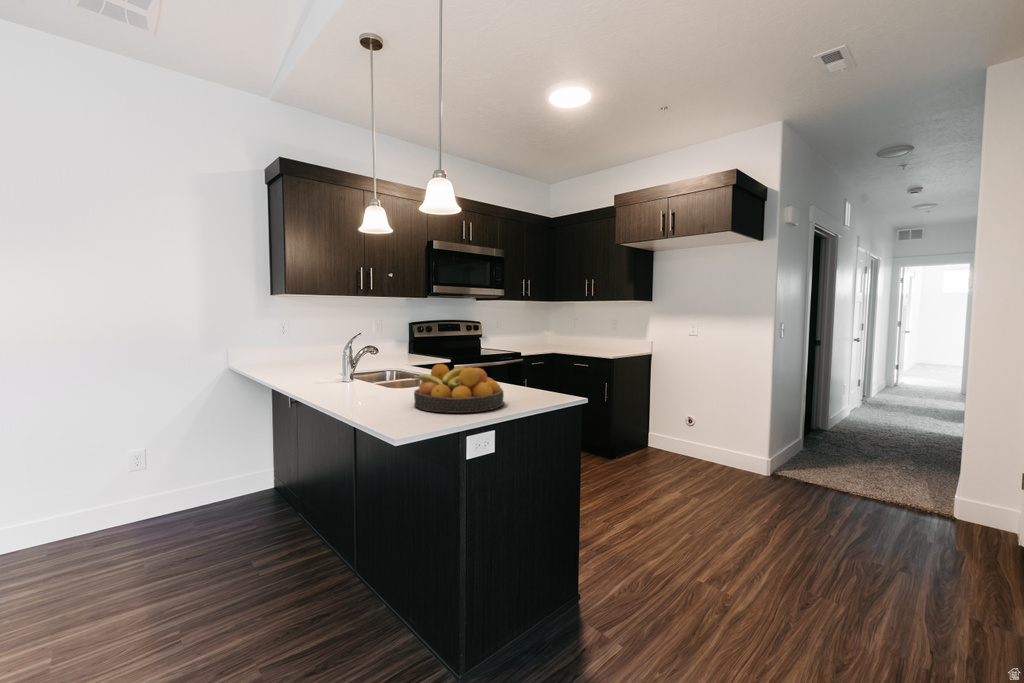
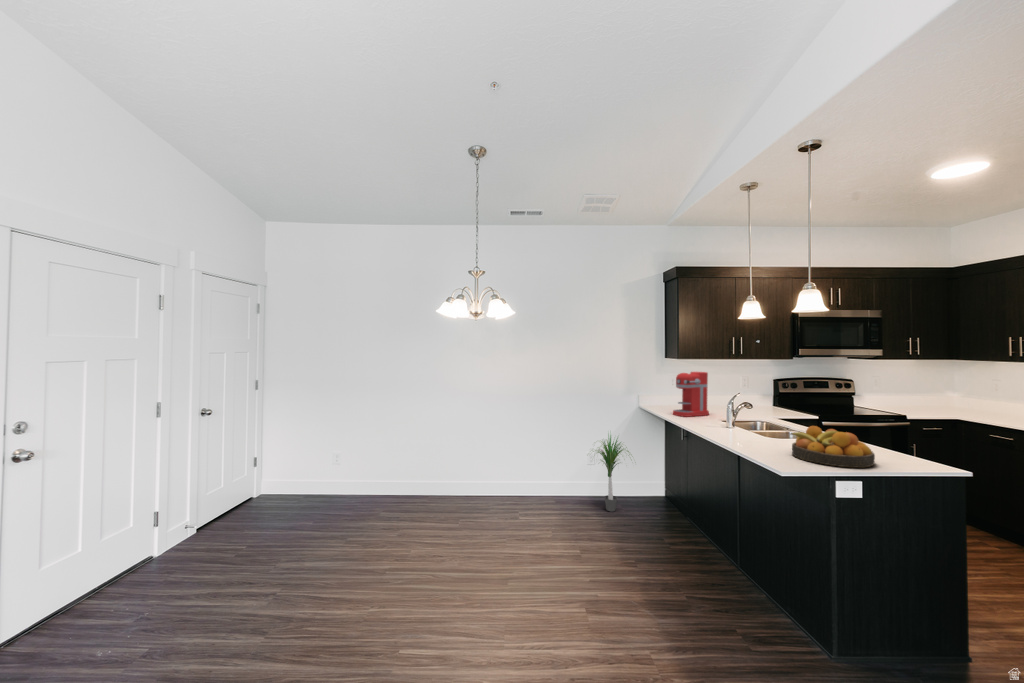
coffee maker: none [277,313,329,374] -> present [673,372,709,417]
potted plant: none [129,405,227,531] -> present [597,435,629,512]

